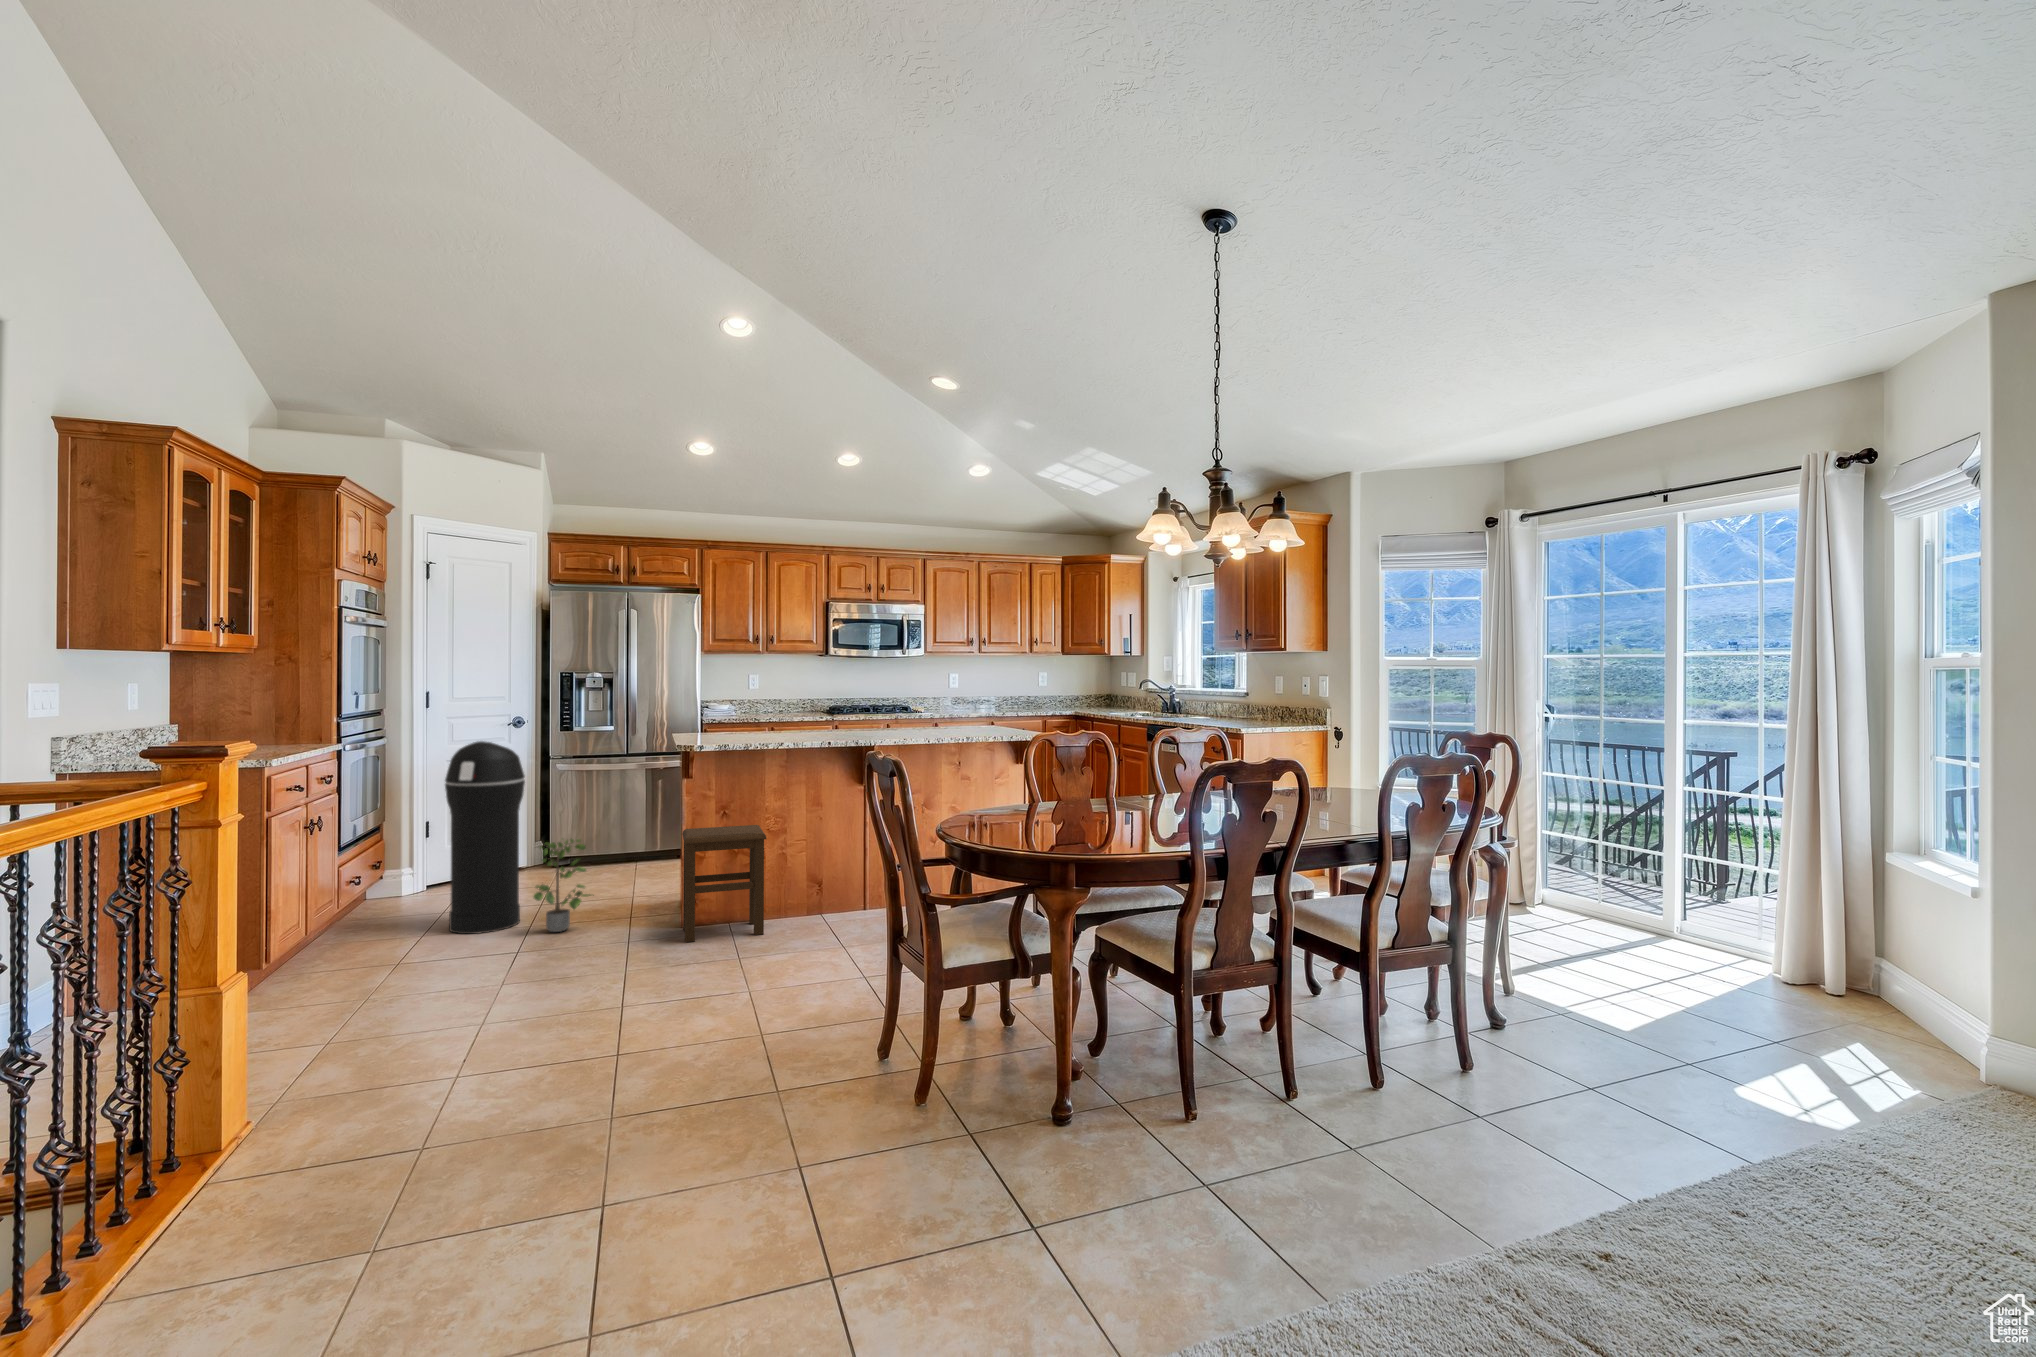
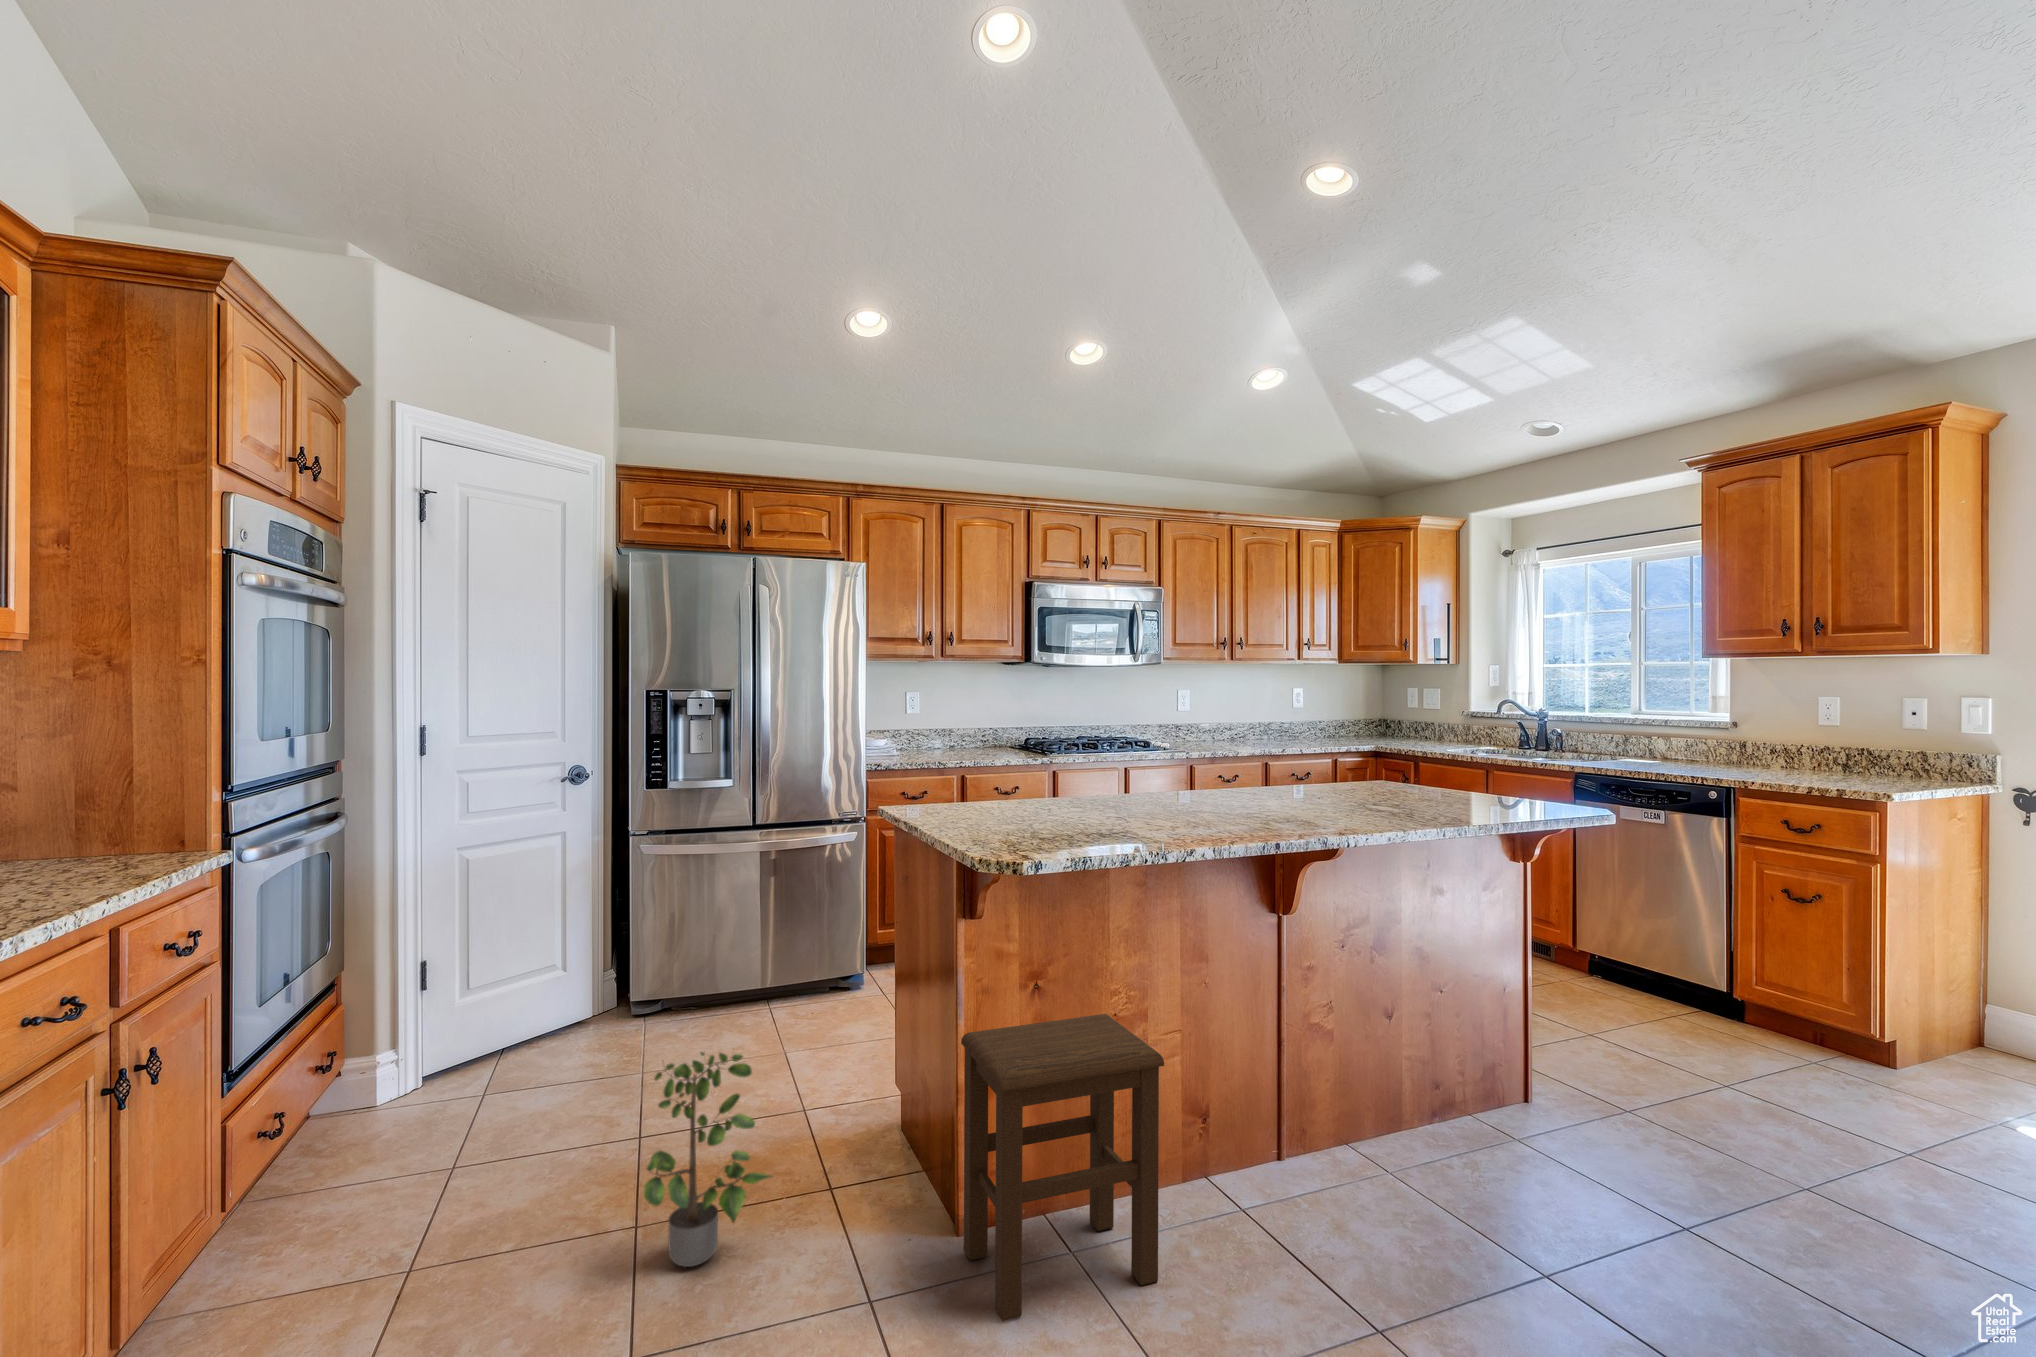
trash can: present [445,741,525,934] -> none [450,839,616,1271]

